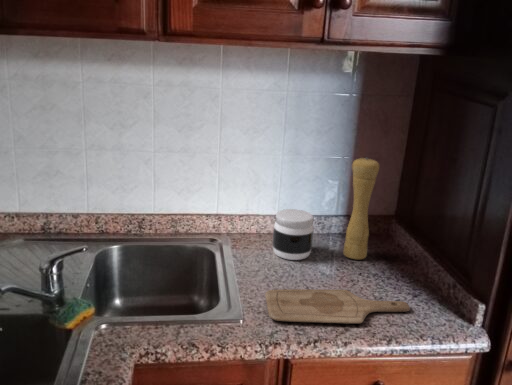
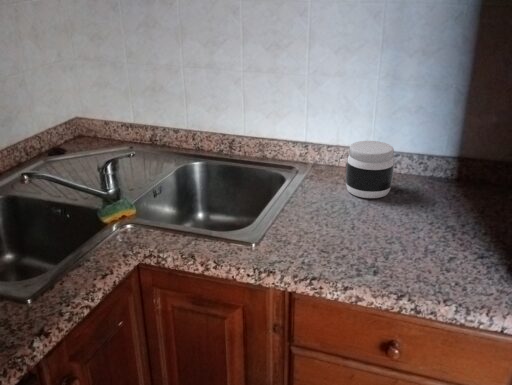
pepper mill: present [343,158,379,259] -> none [429,81,480,208]
cutting board: present [265,289,410,324] -> none [283,222,461,273]

